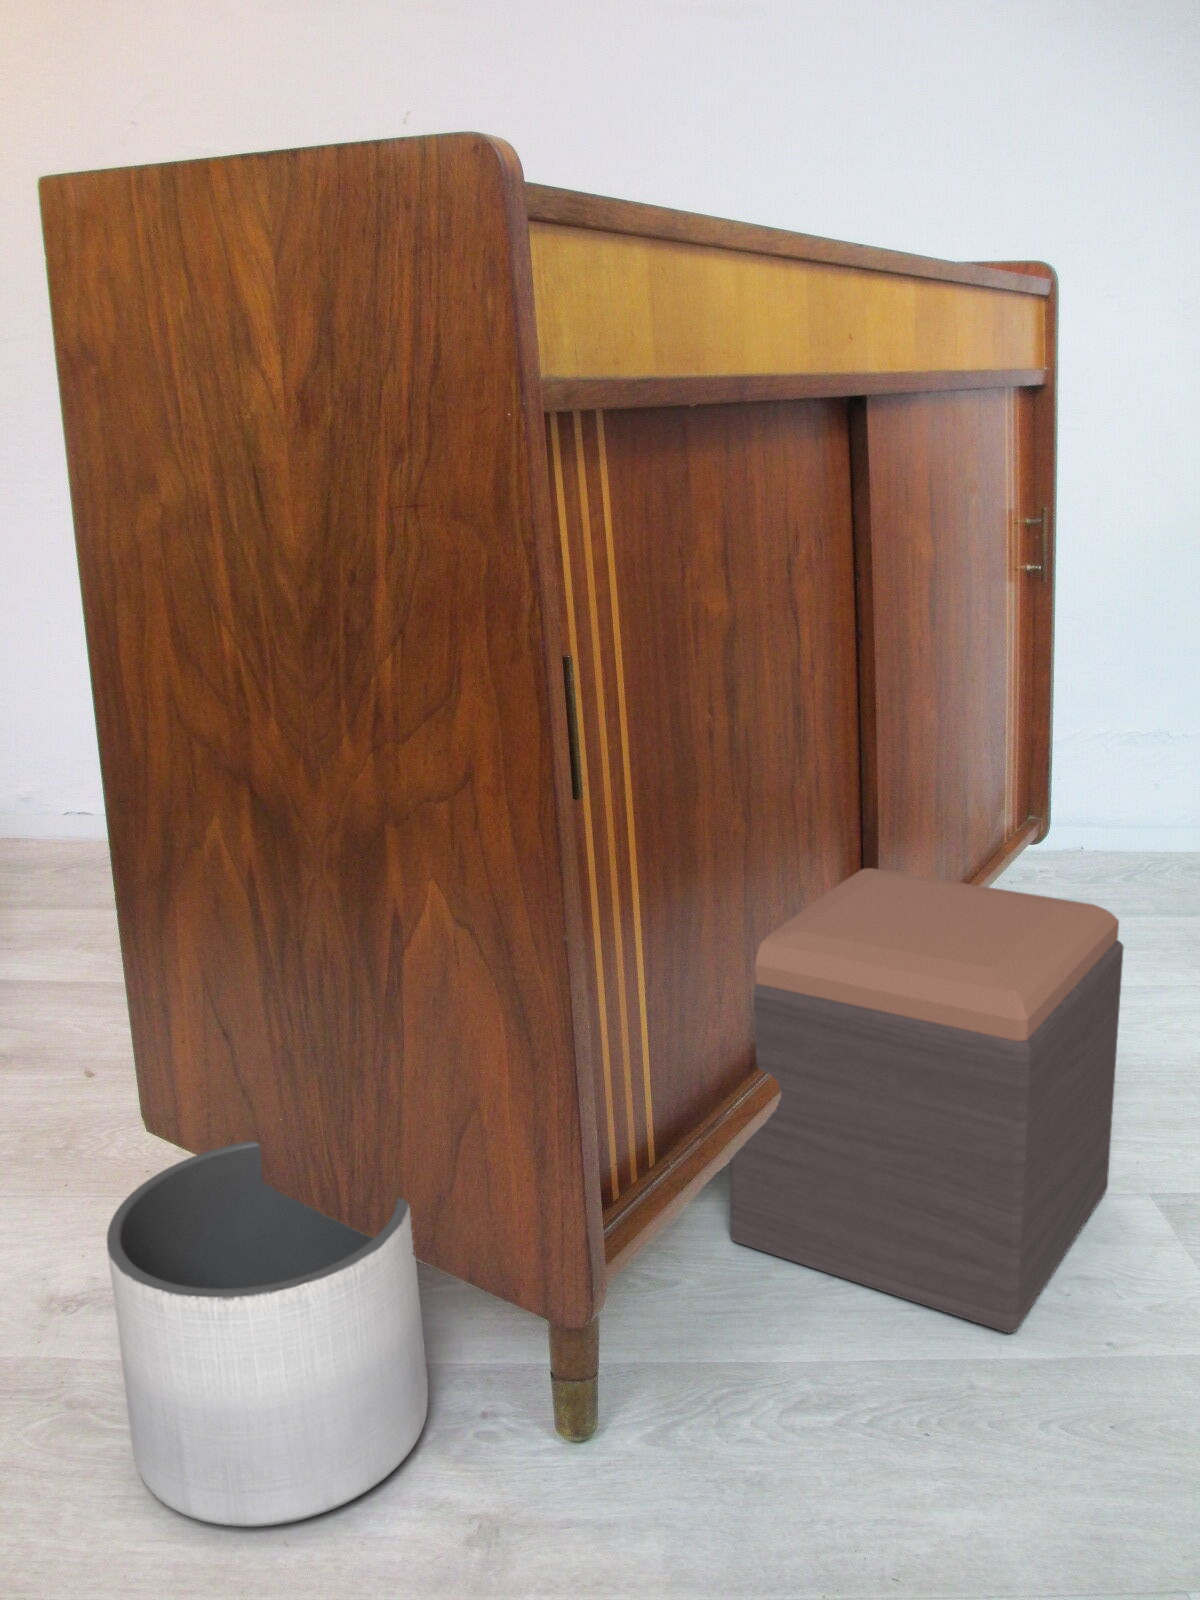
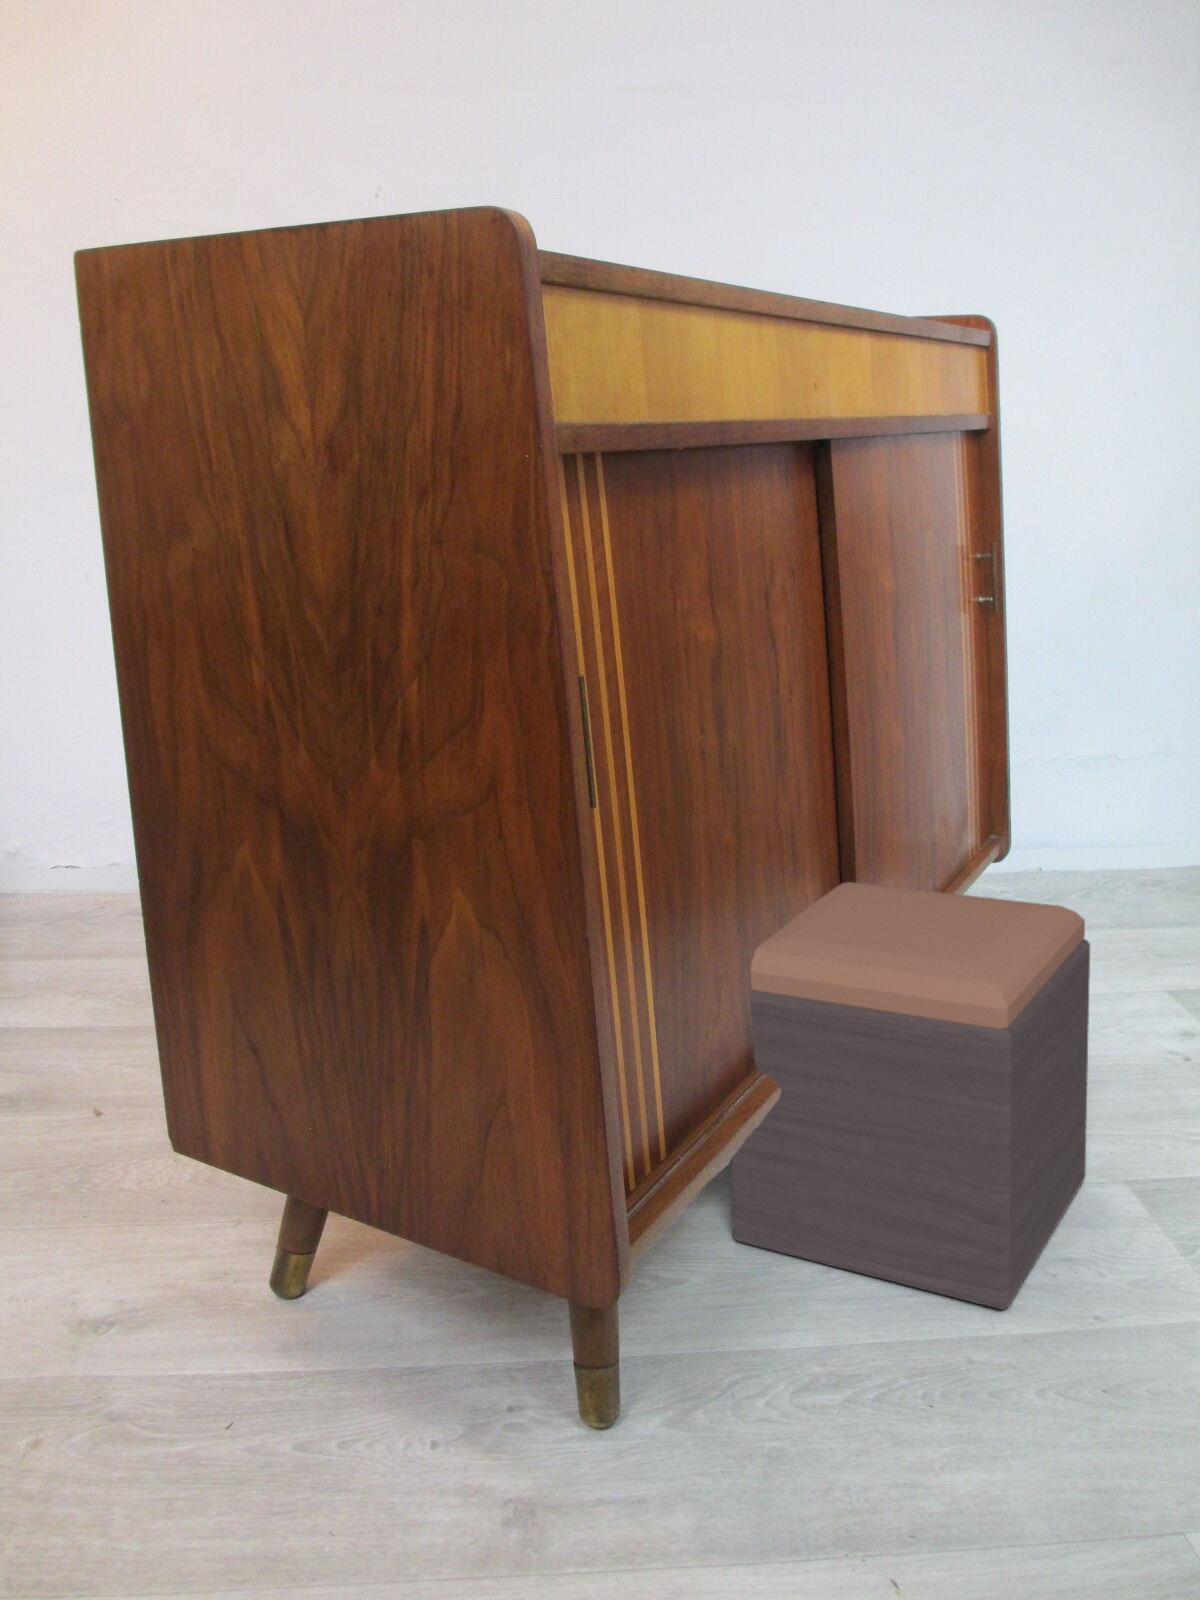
planter: present [107,1141,428,1527] -> none [154,1147,459,1515]

